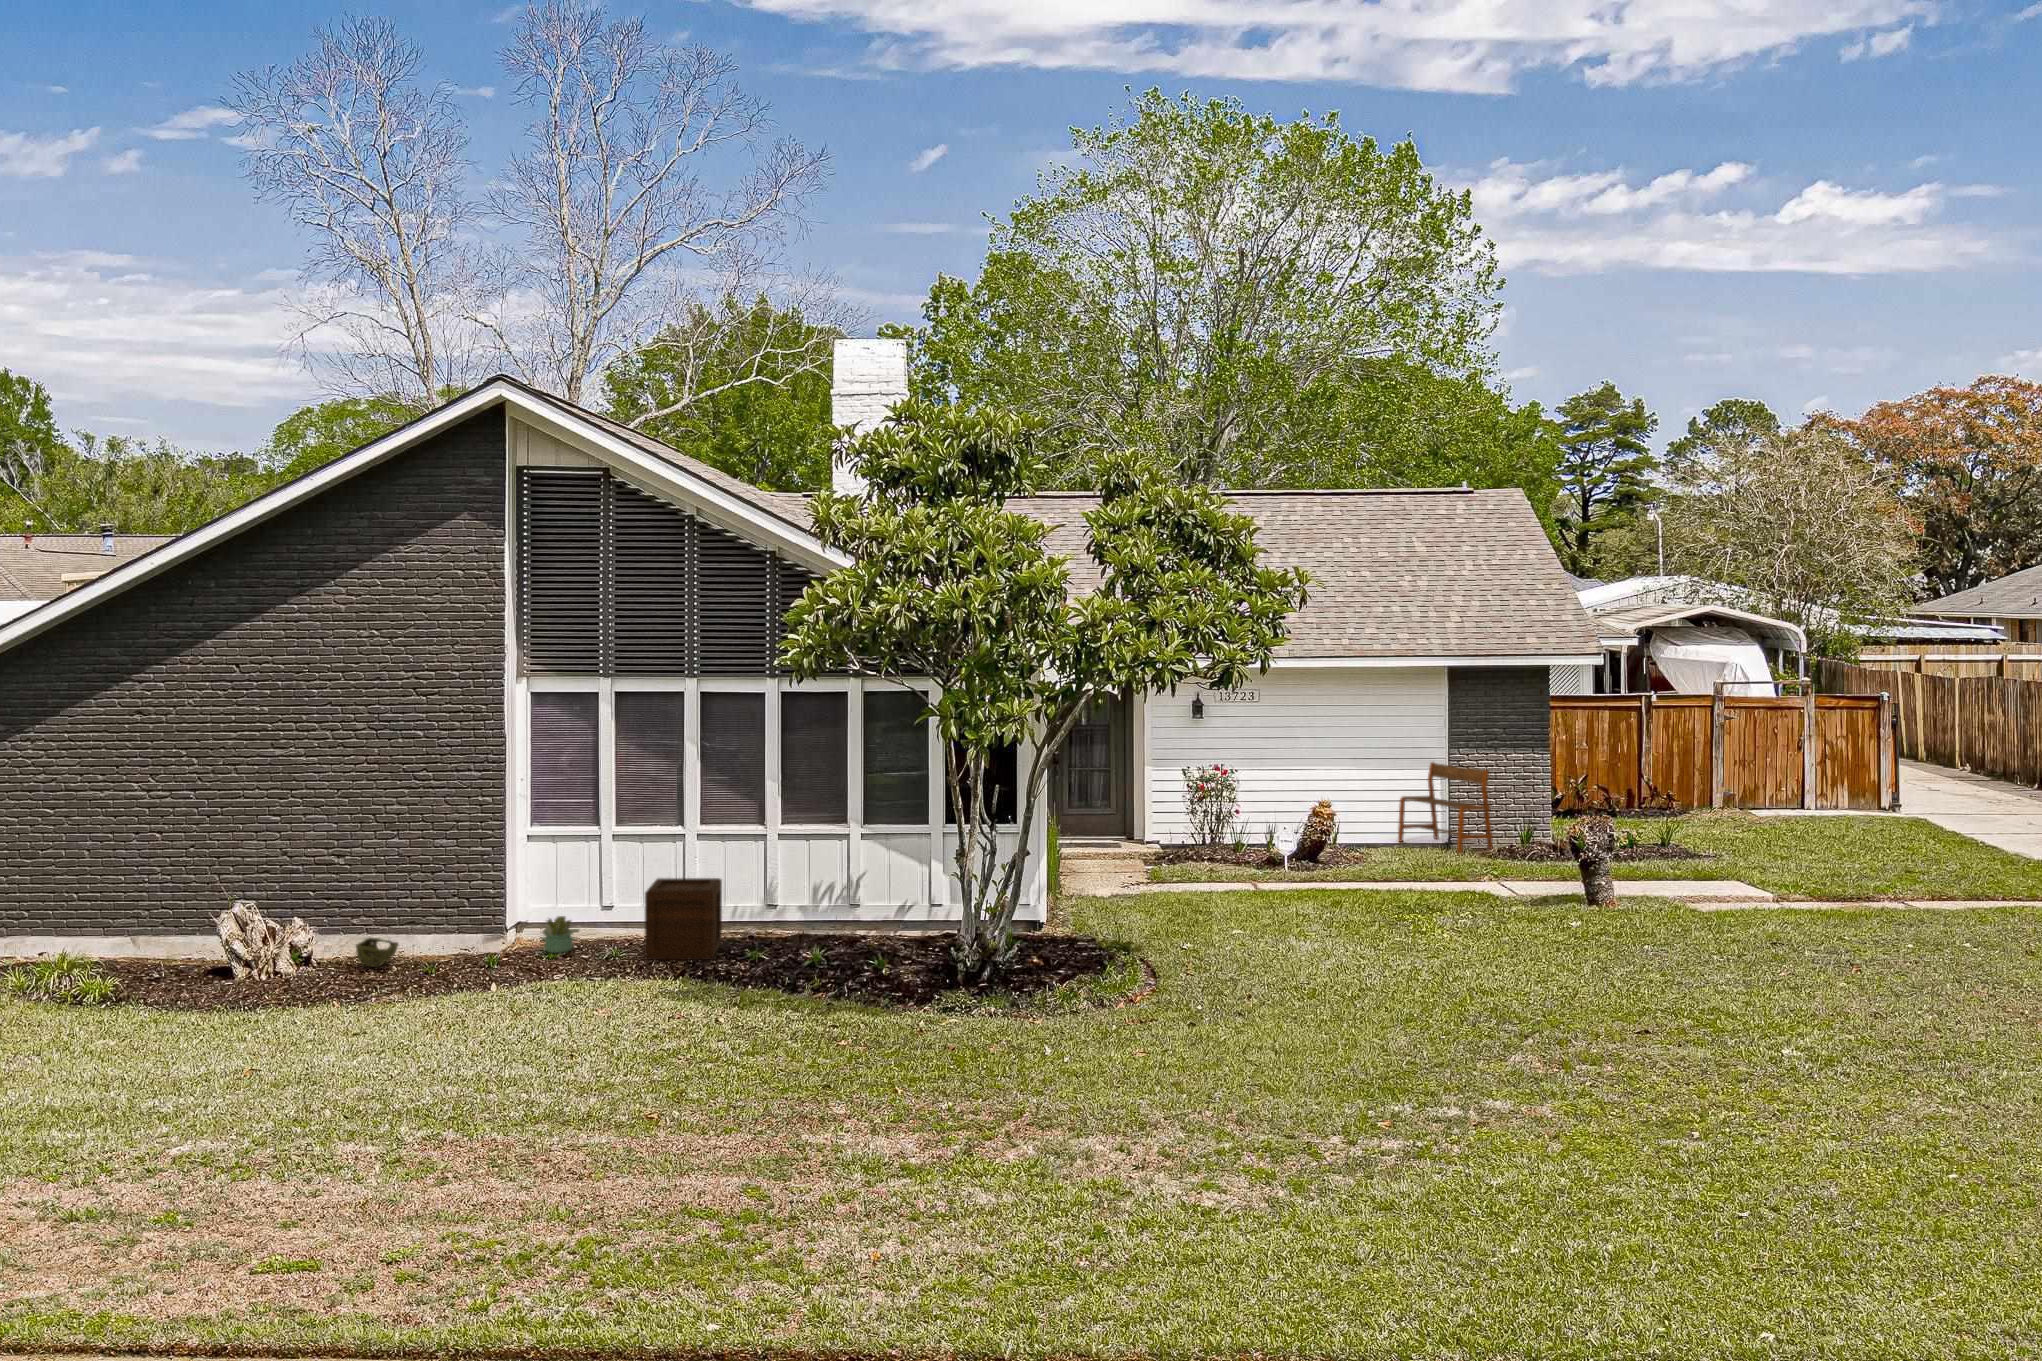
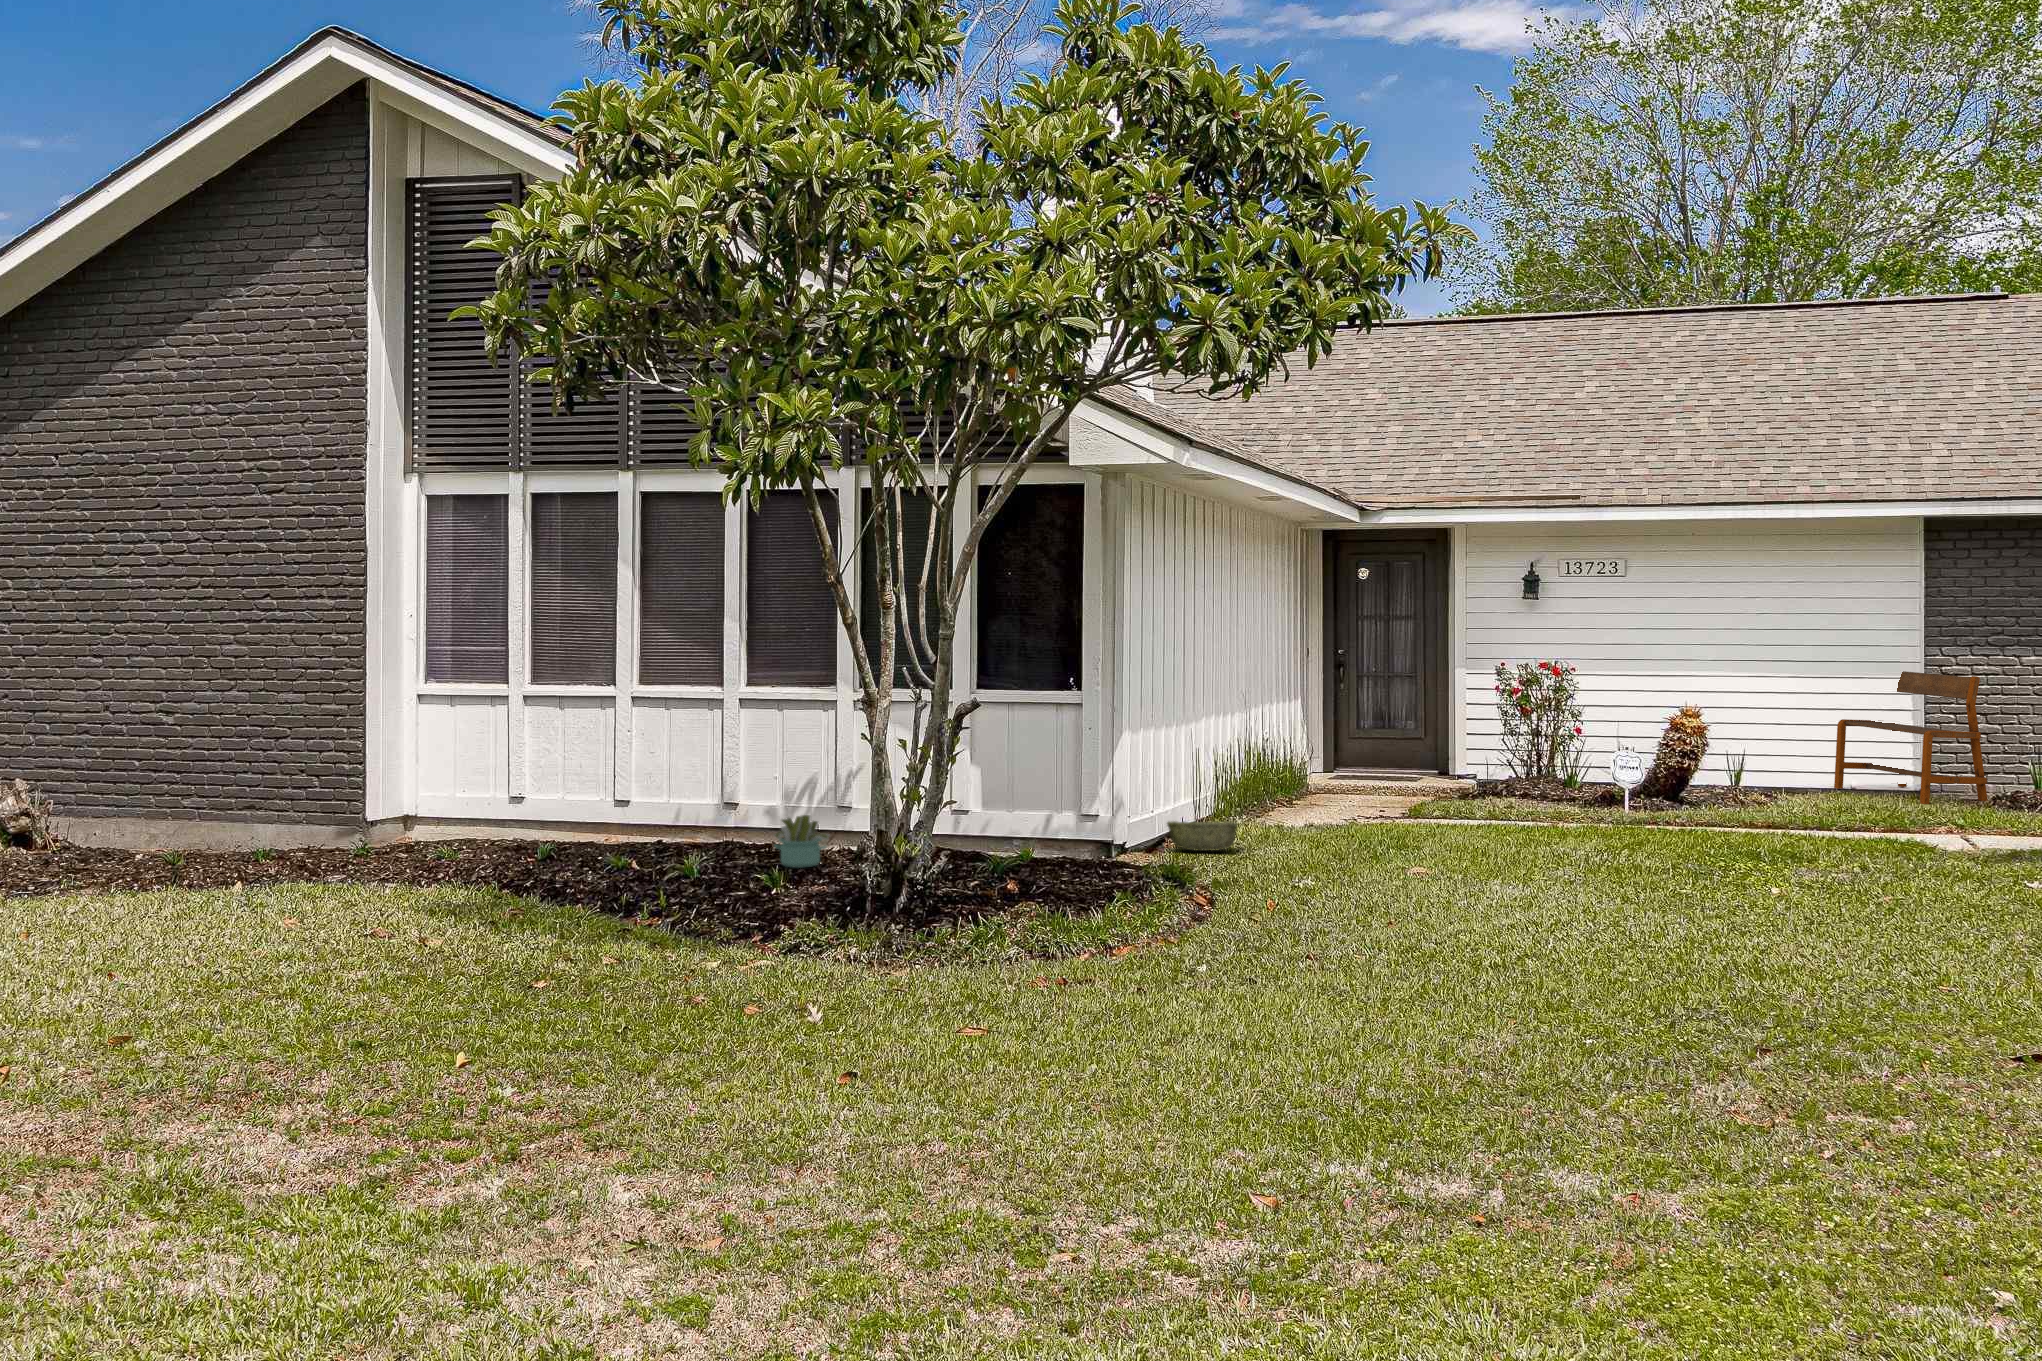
wooden crate: present [644,878,722,960] -> none [529,758,662,871]
decorative plant: present [541,916,579,953] -> present [774,815,829,868]
woven basket: present [356,938,399,967] -> present [1167,821,1237,851]

